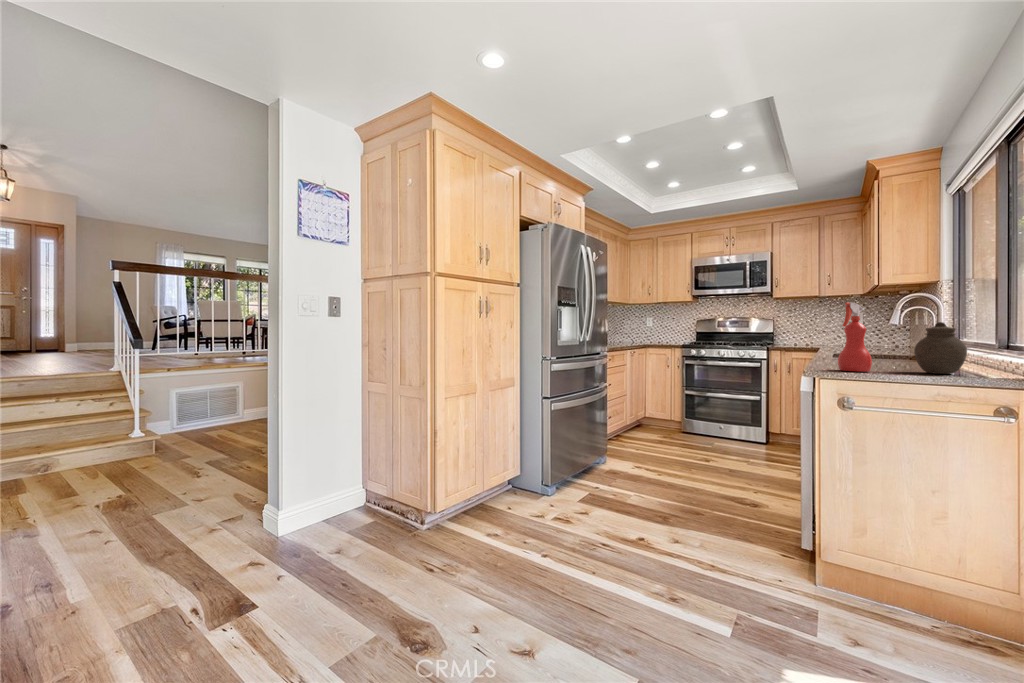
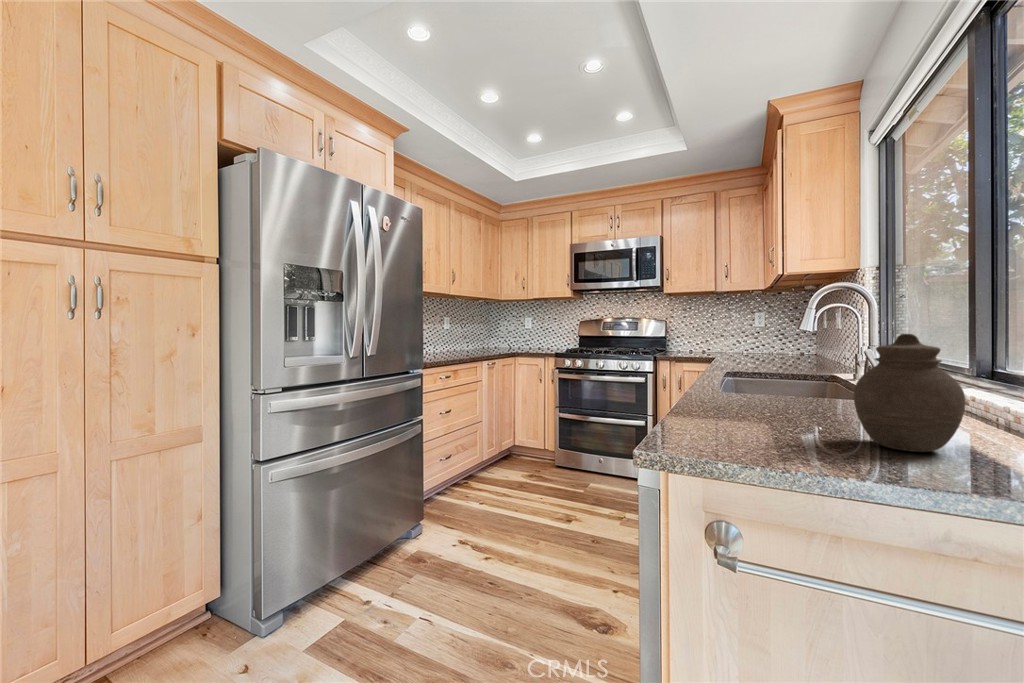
spray bottle: present [838,302,872,372] -> none [705,288,771,445]

